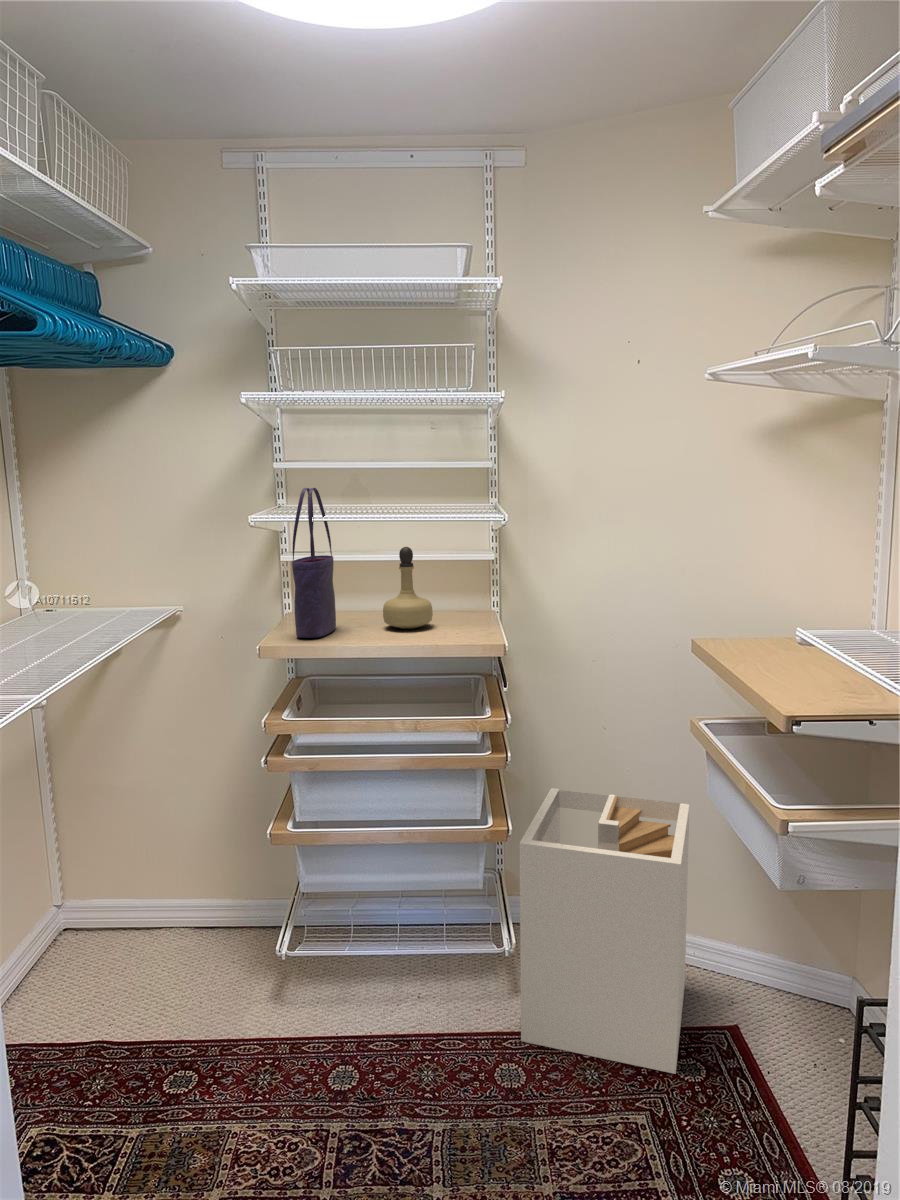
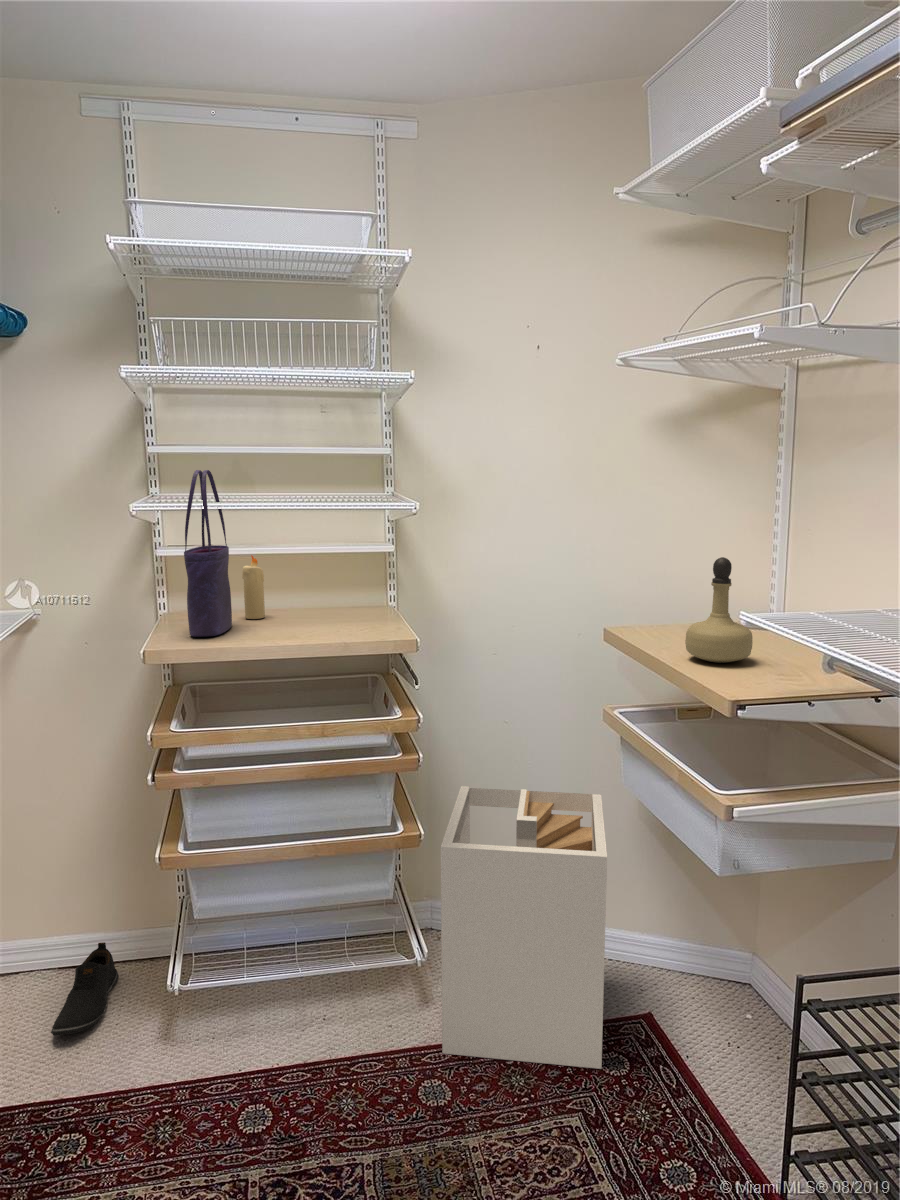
perfume bottle: present [383,547,433,629] -> present [685,557,753,663]
candle: none [348,564,368,623] -> present [242,555,265,619]
shoe: none [179,910,240,986] -> present [51,942,119,1036]

